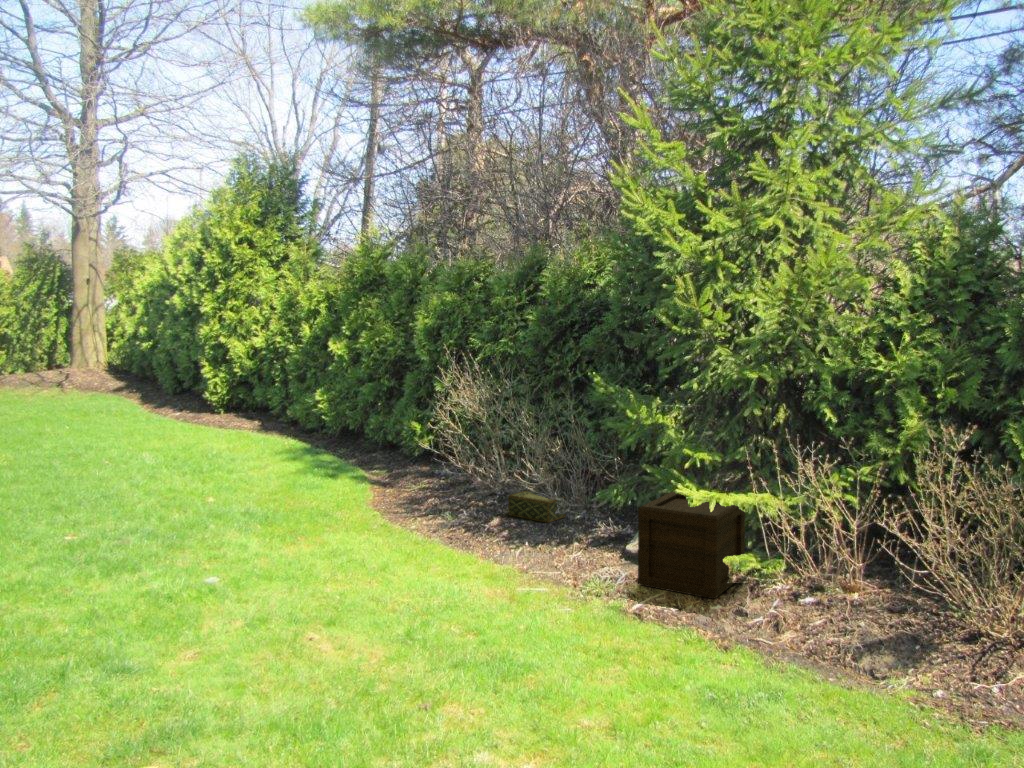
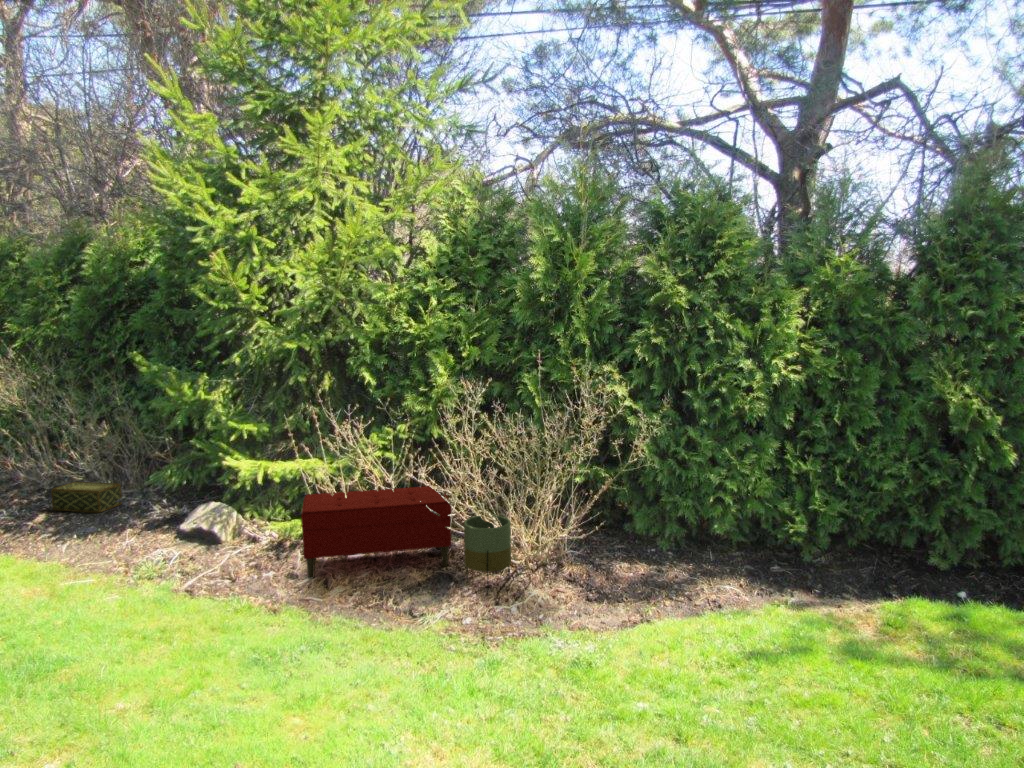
wooden crate: present [638,492,745,599] -> none [181,465,300,568]
bench: none [754,531,920,629] -> present [301,486,451,579]
planter: none [936,580,995,669] -> present [464,515,511,596]

